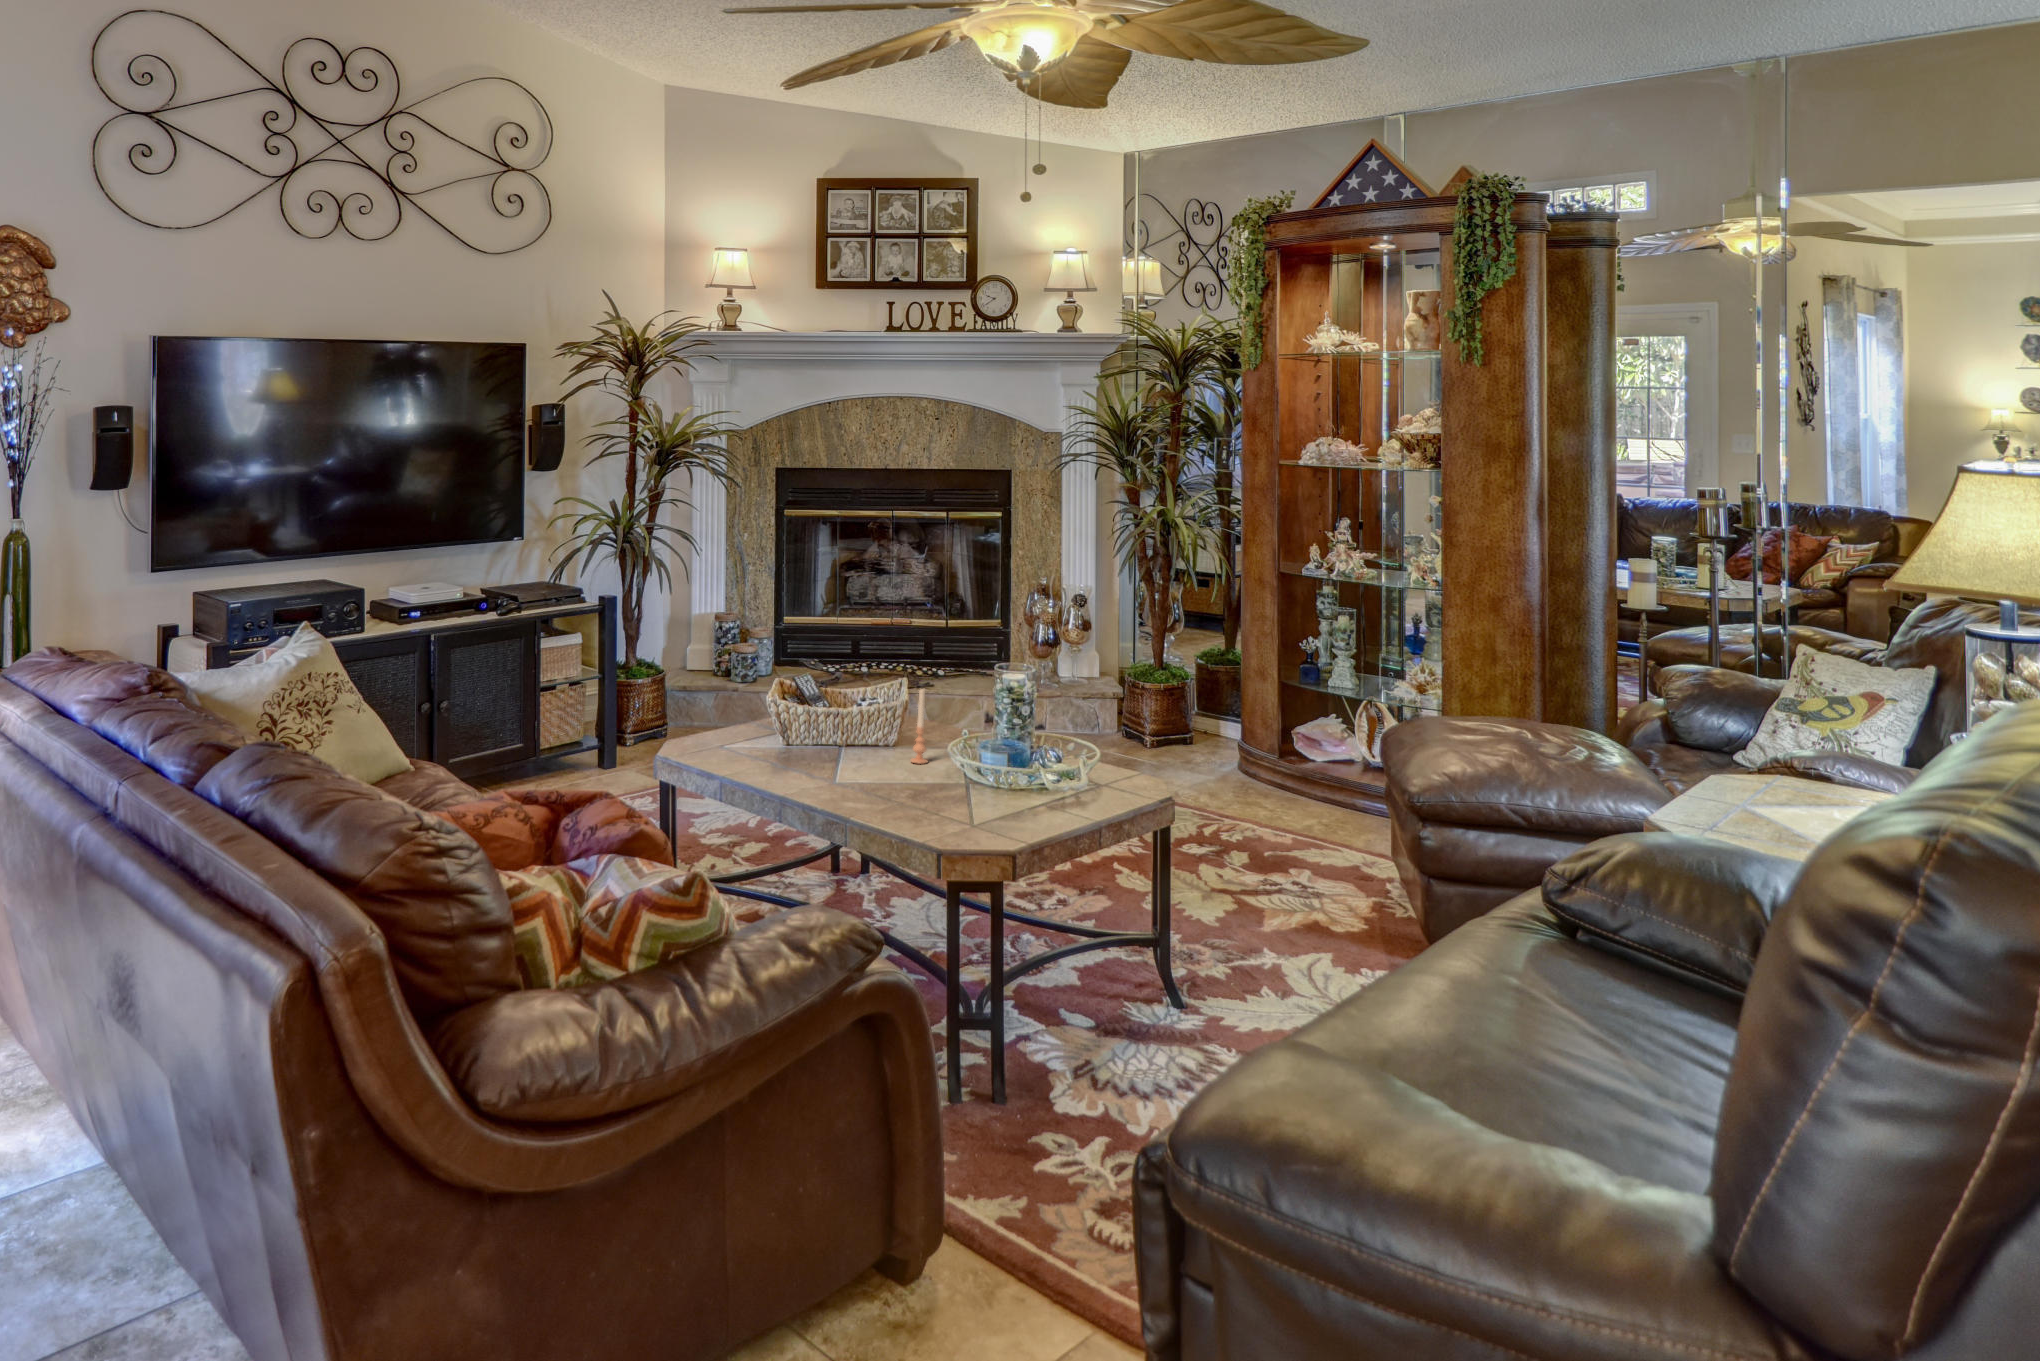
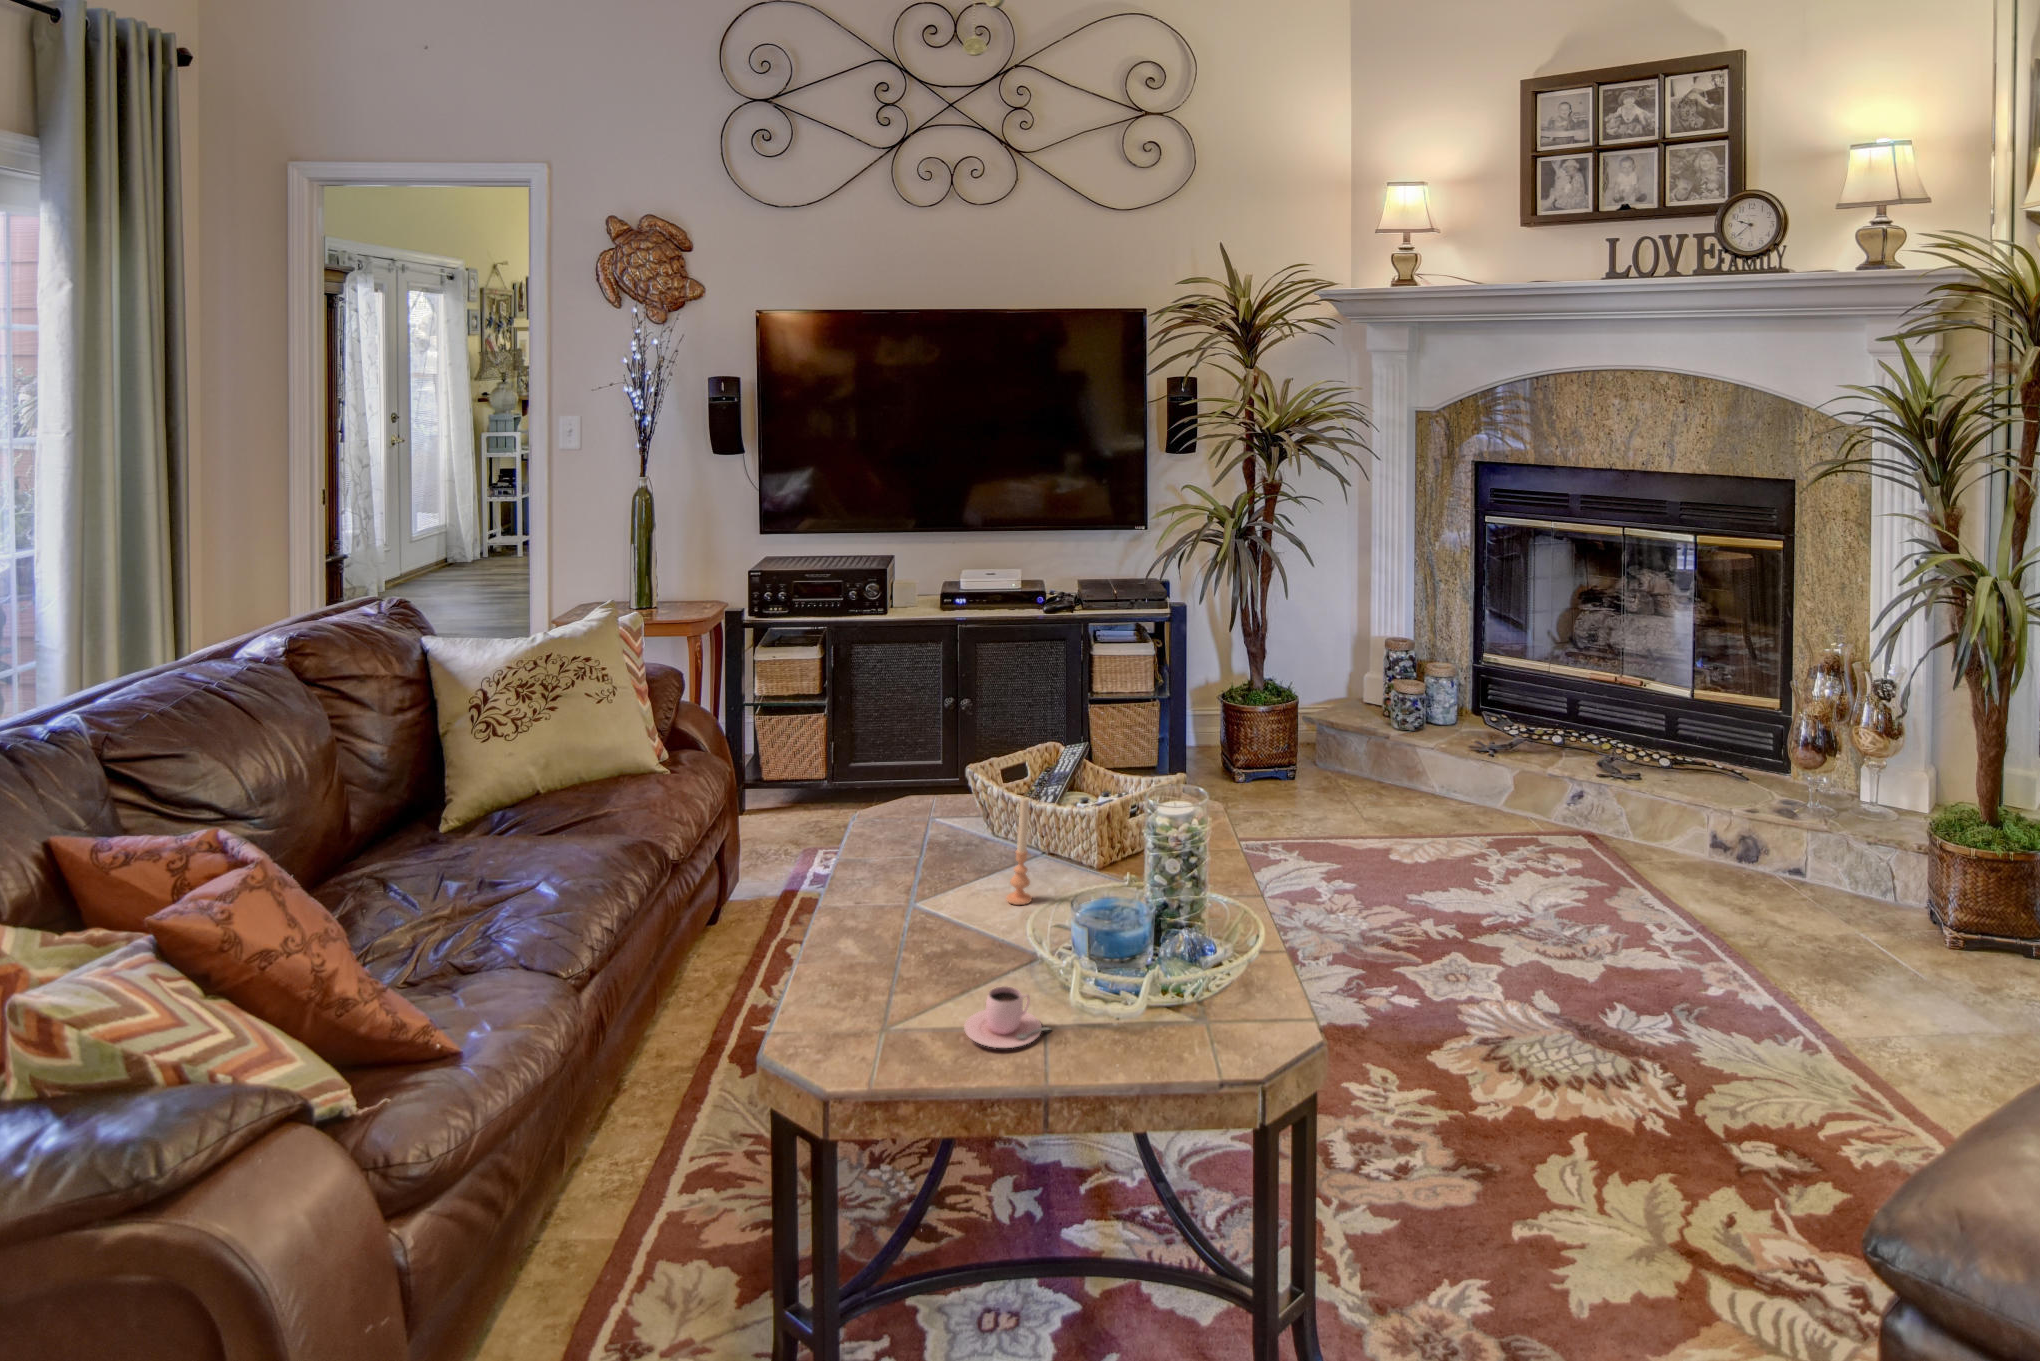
teacup: none [1042,735,1090,799] -> present [964,986,1050,1048]

